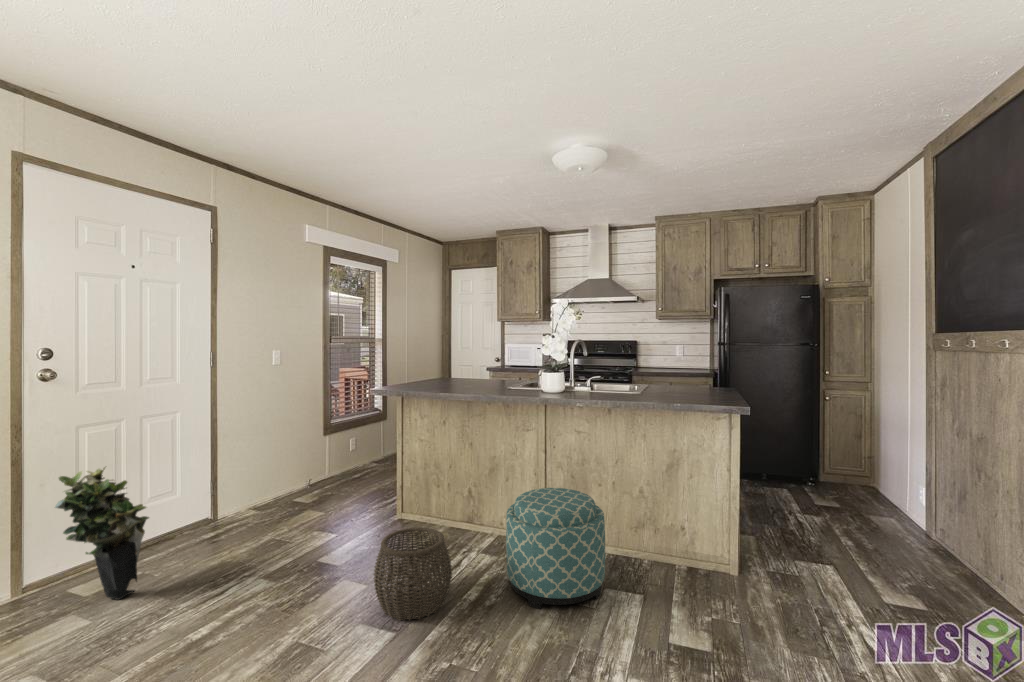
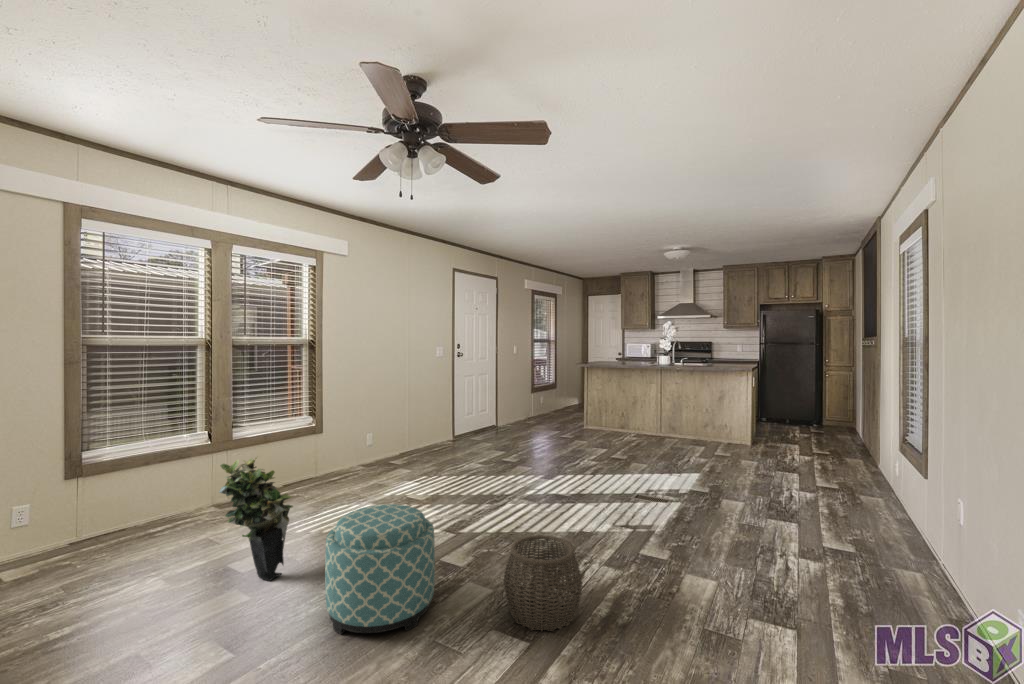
ottoman: present [506,488,605,609] -> present [325,504,435,634]

